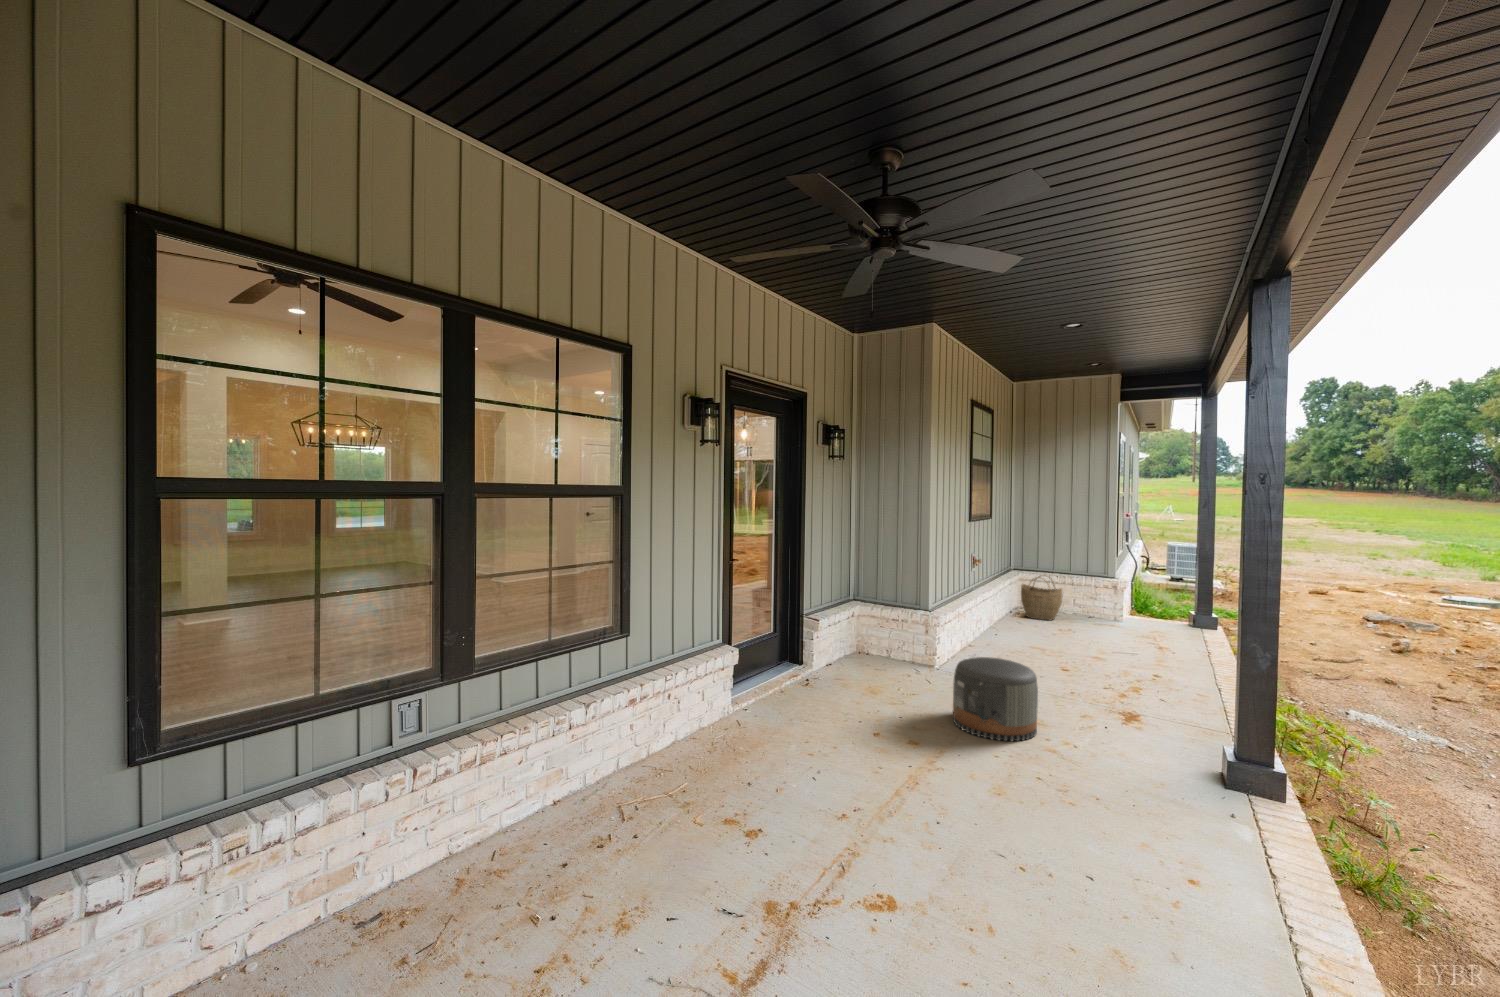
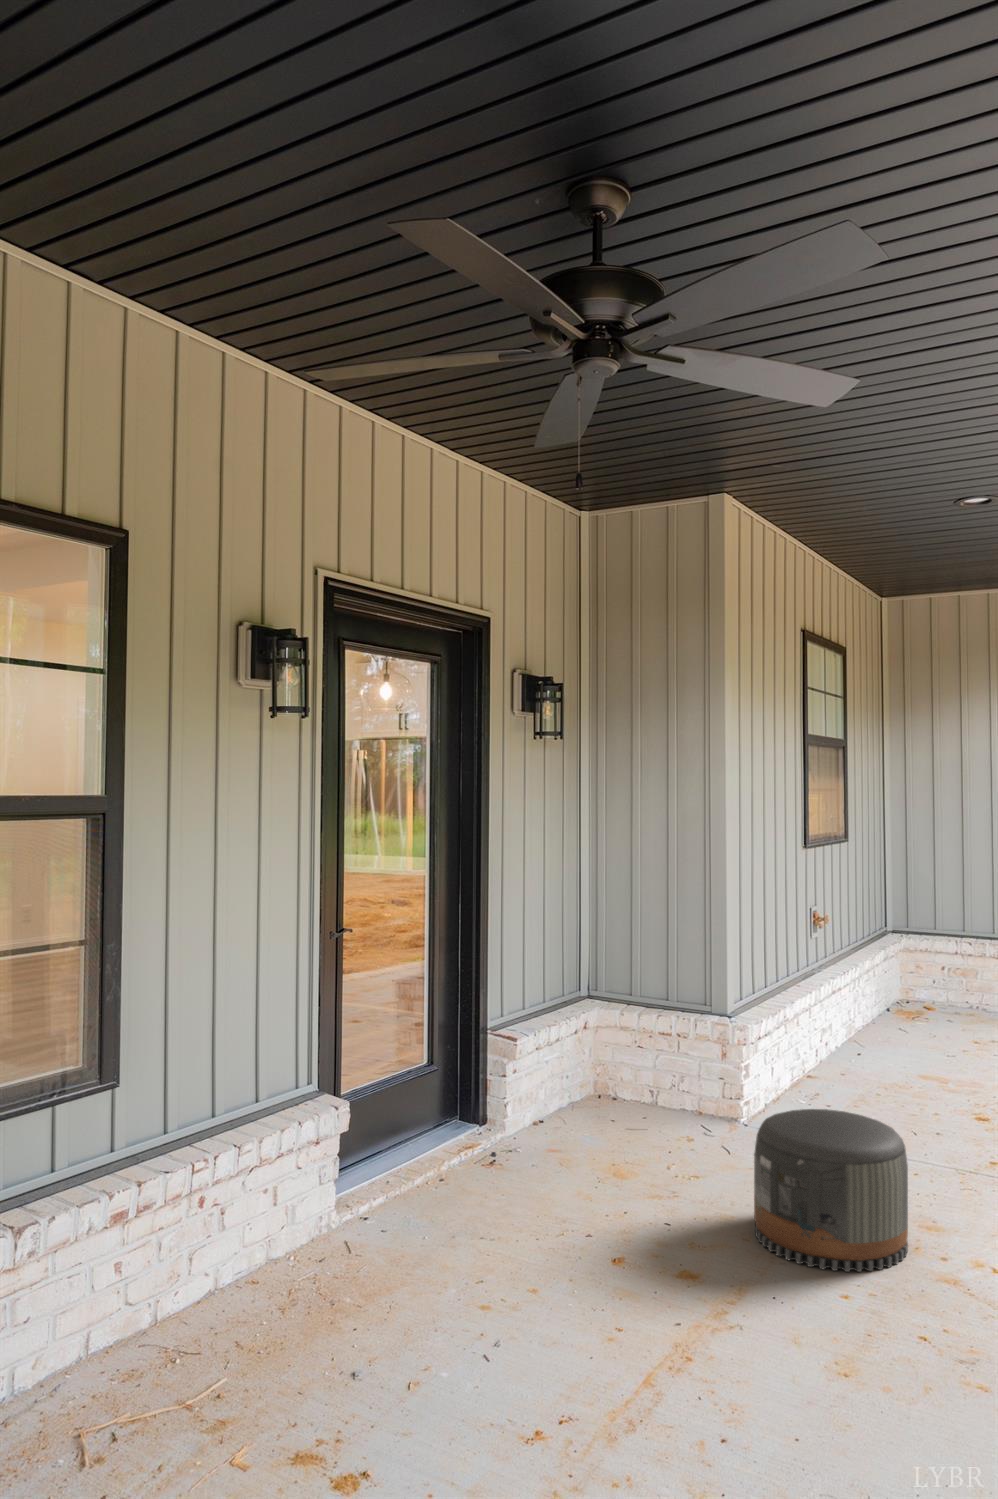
woven basket: present [1021,576,1062,621] -> none [905,942,978,1027]

